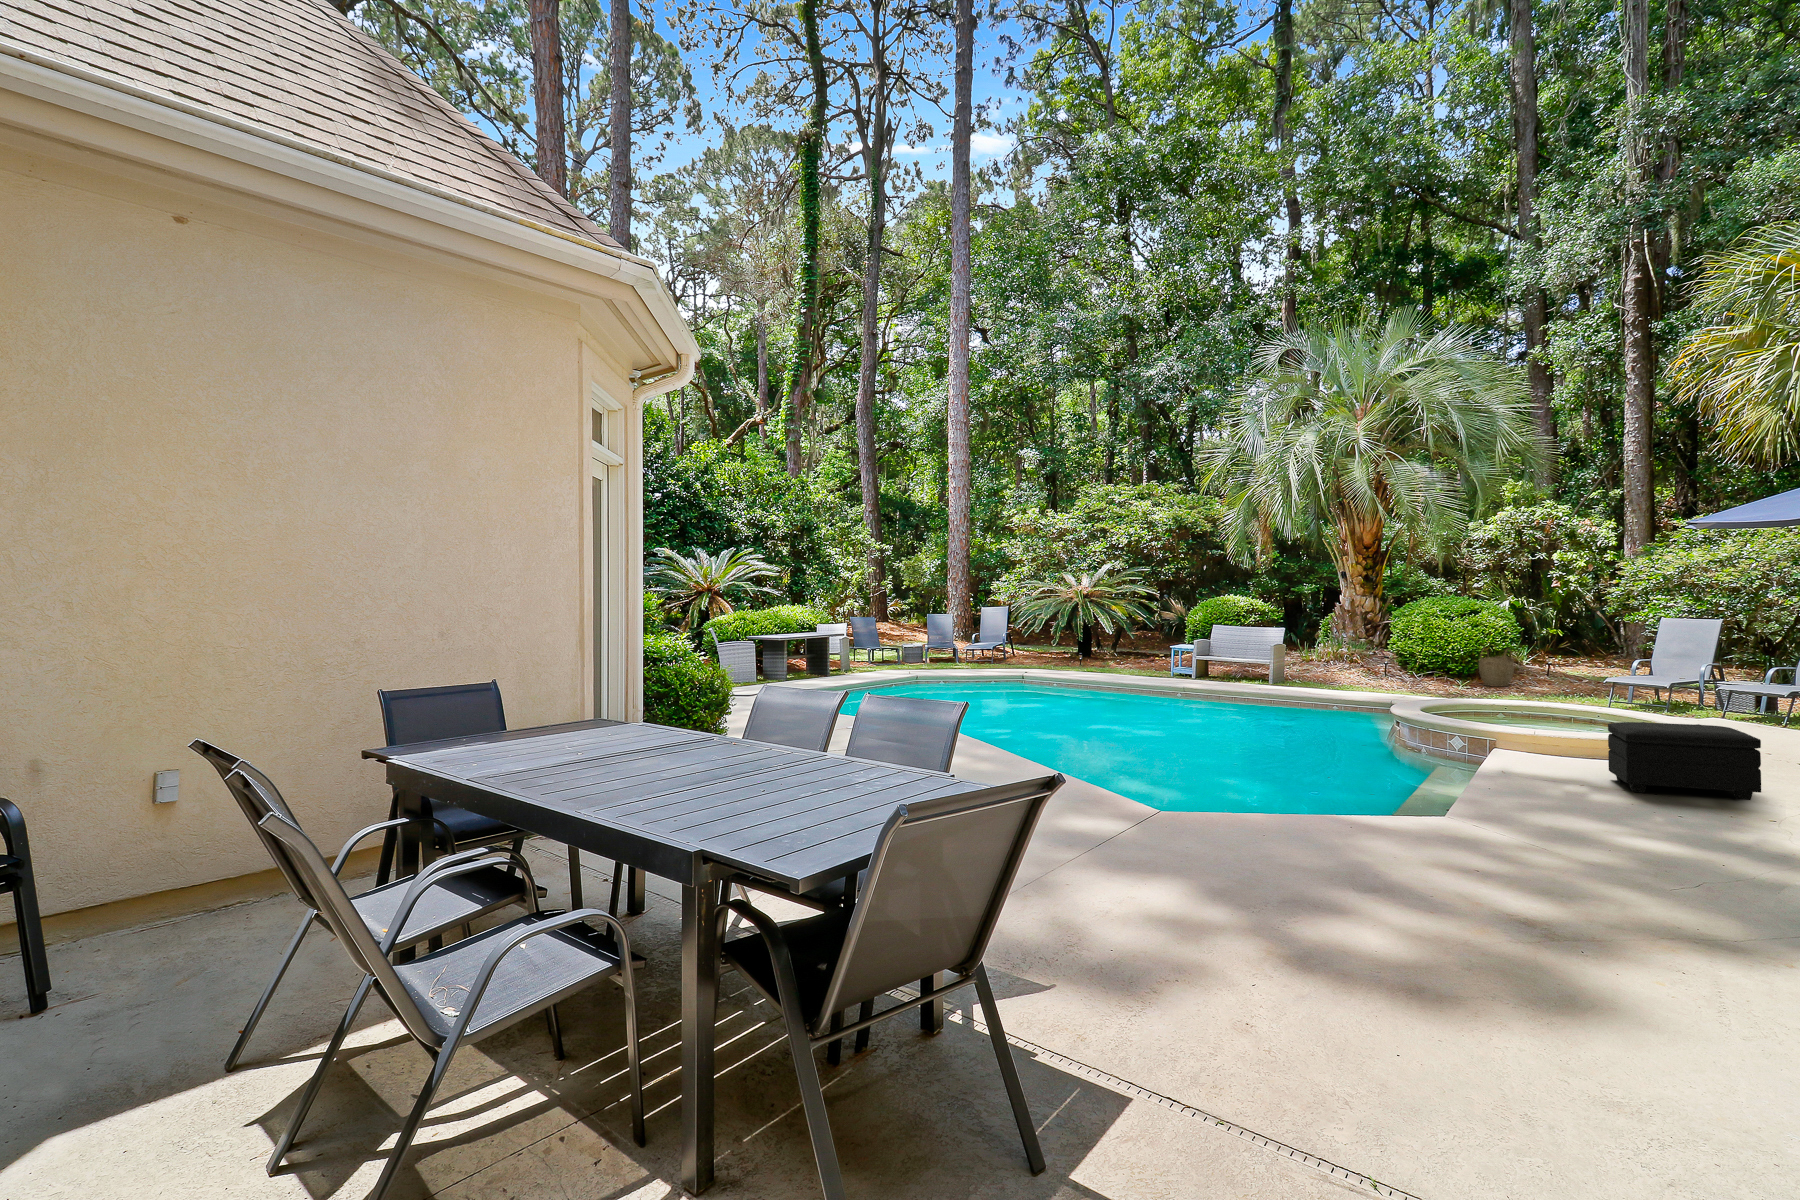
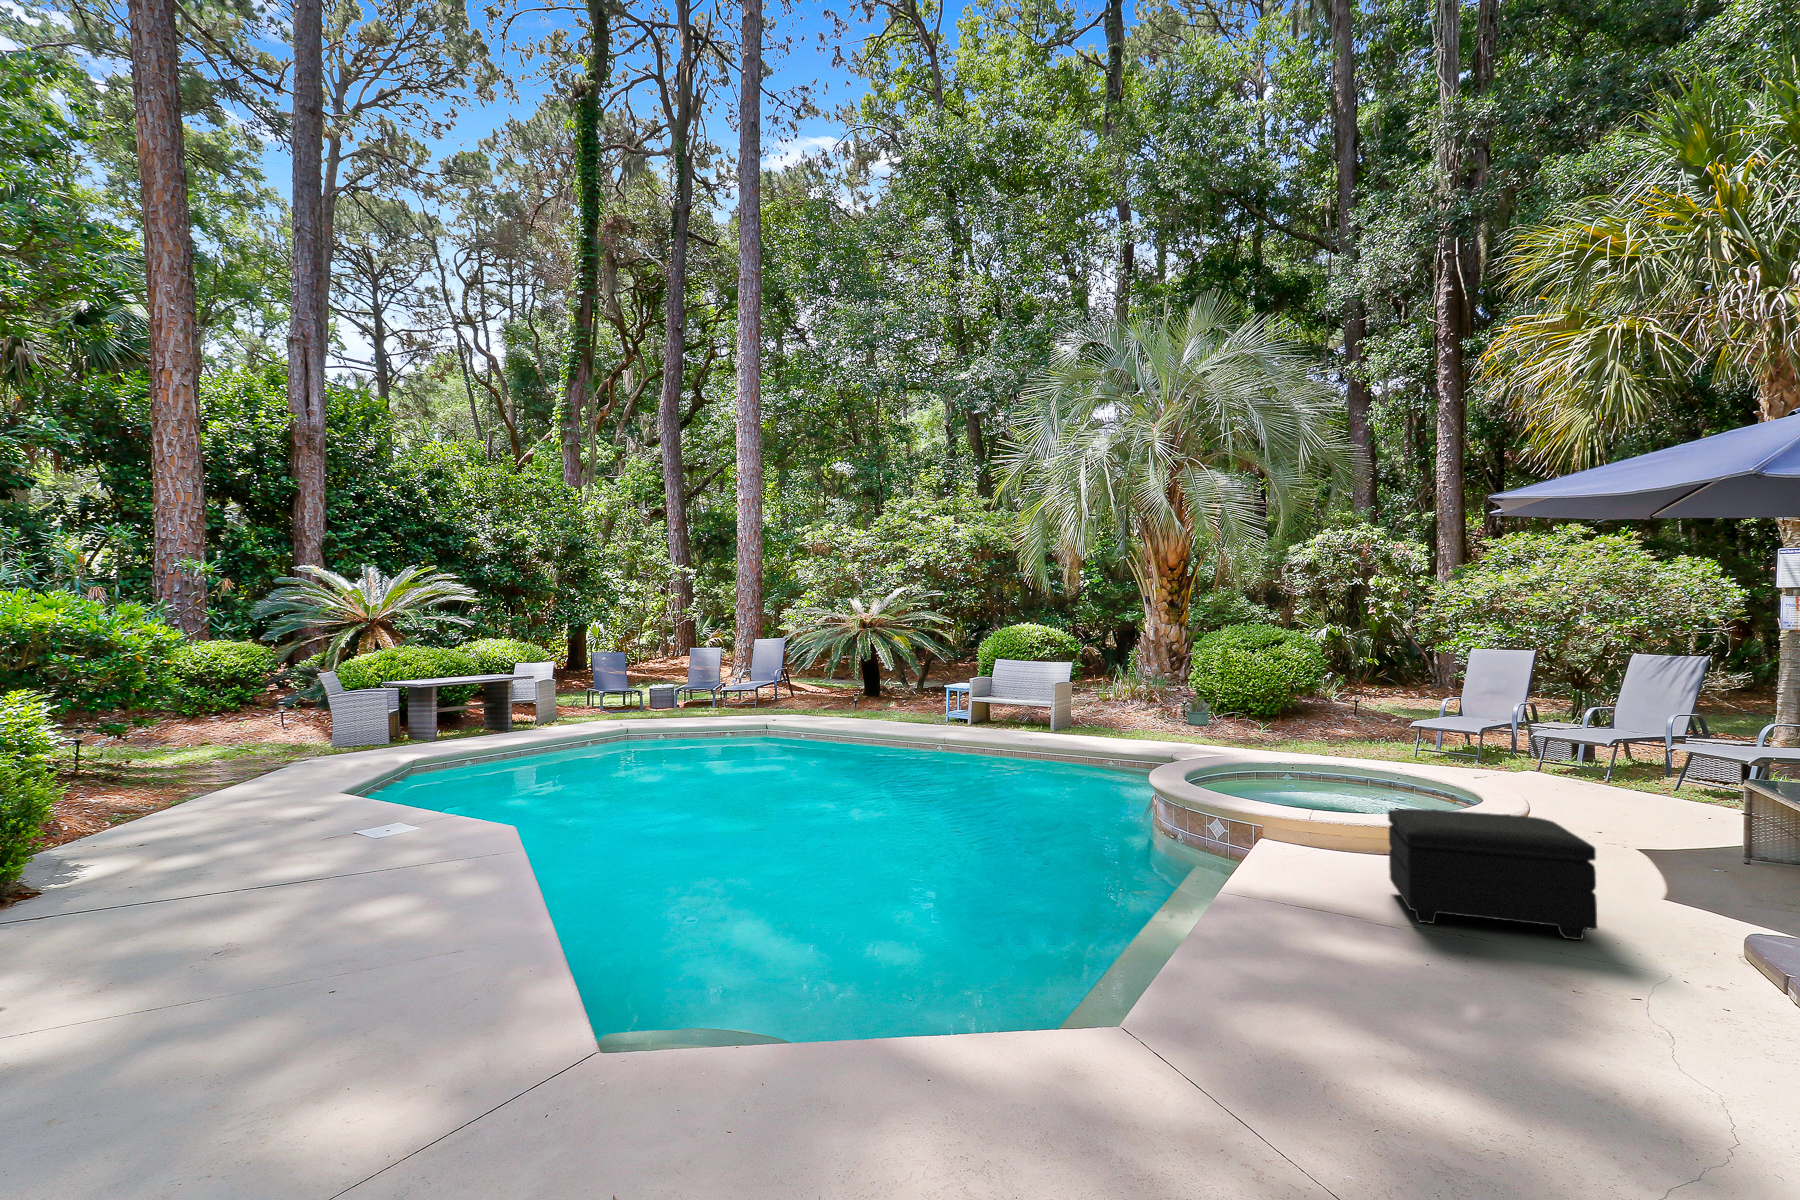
woven basket: present [1479,649,1514,687] -> none [1283,683,1321,728]
decorative plant: none [1381,662,1410,685] -> present [1180,699,1210,725]

